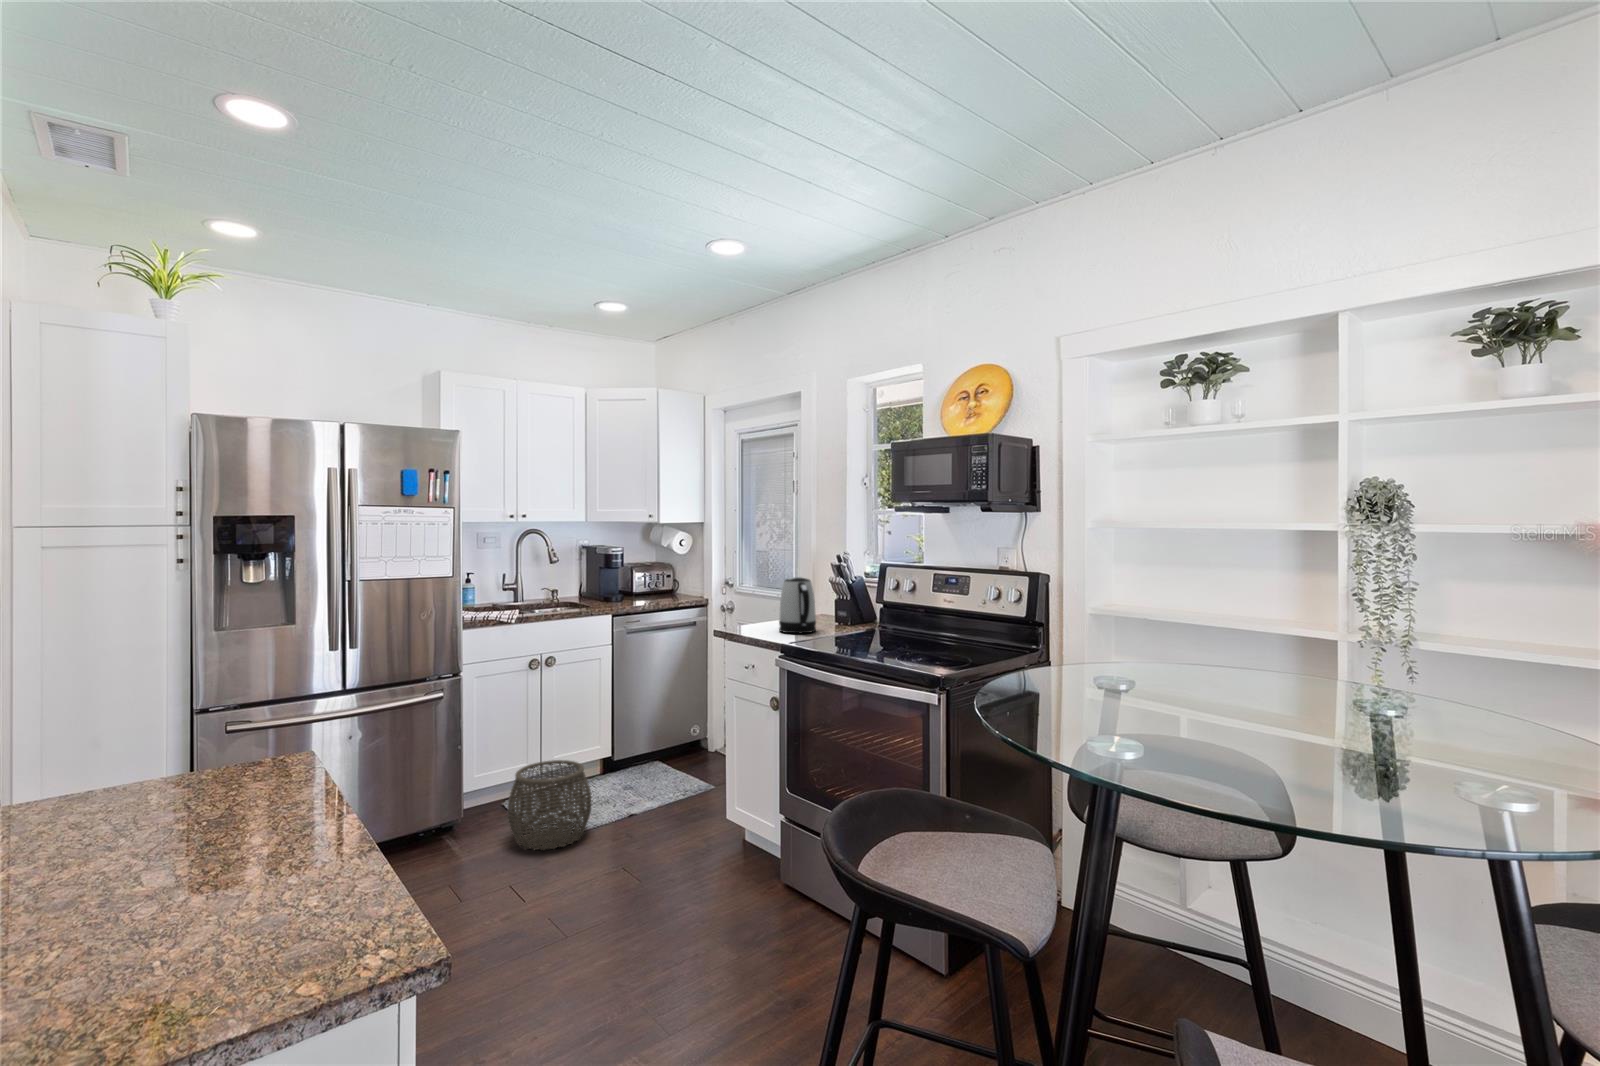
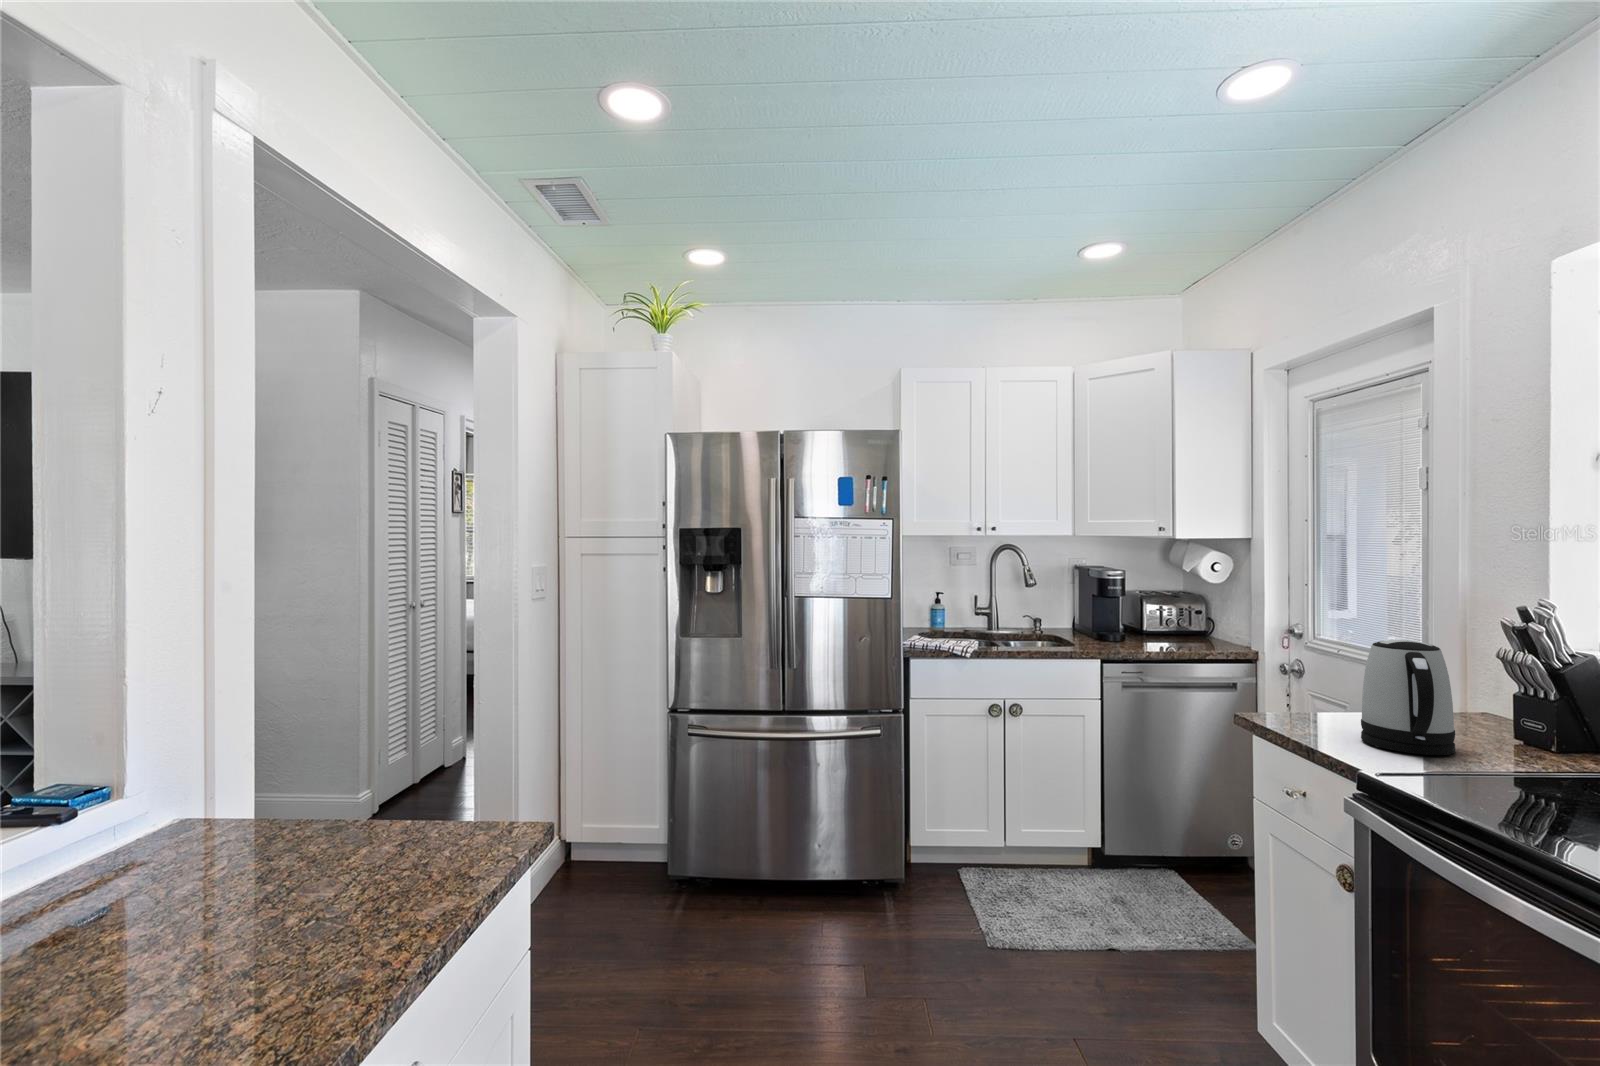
woven basket: present [508,760,592,850] -> none [935,842,1045,973]

